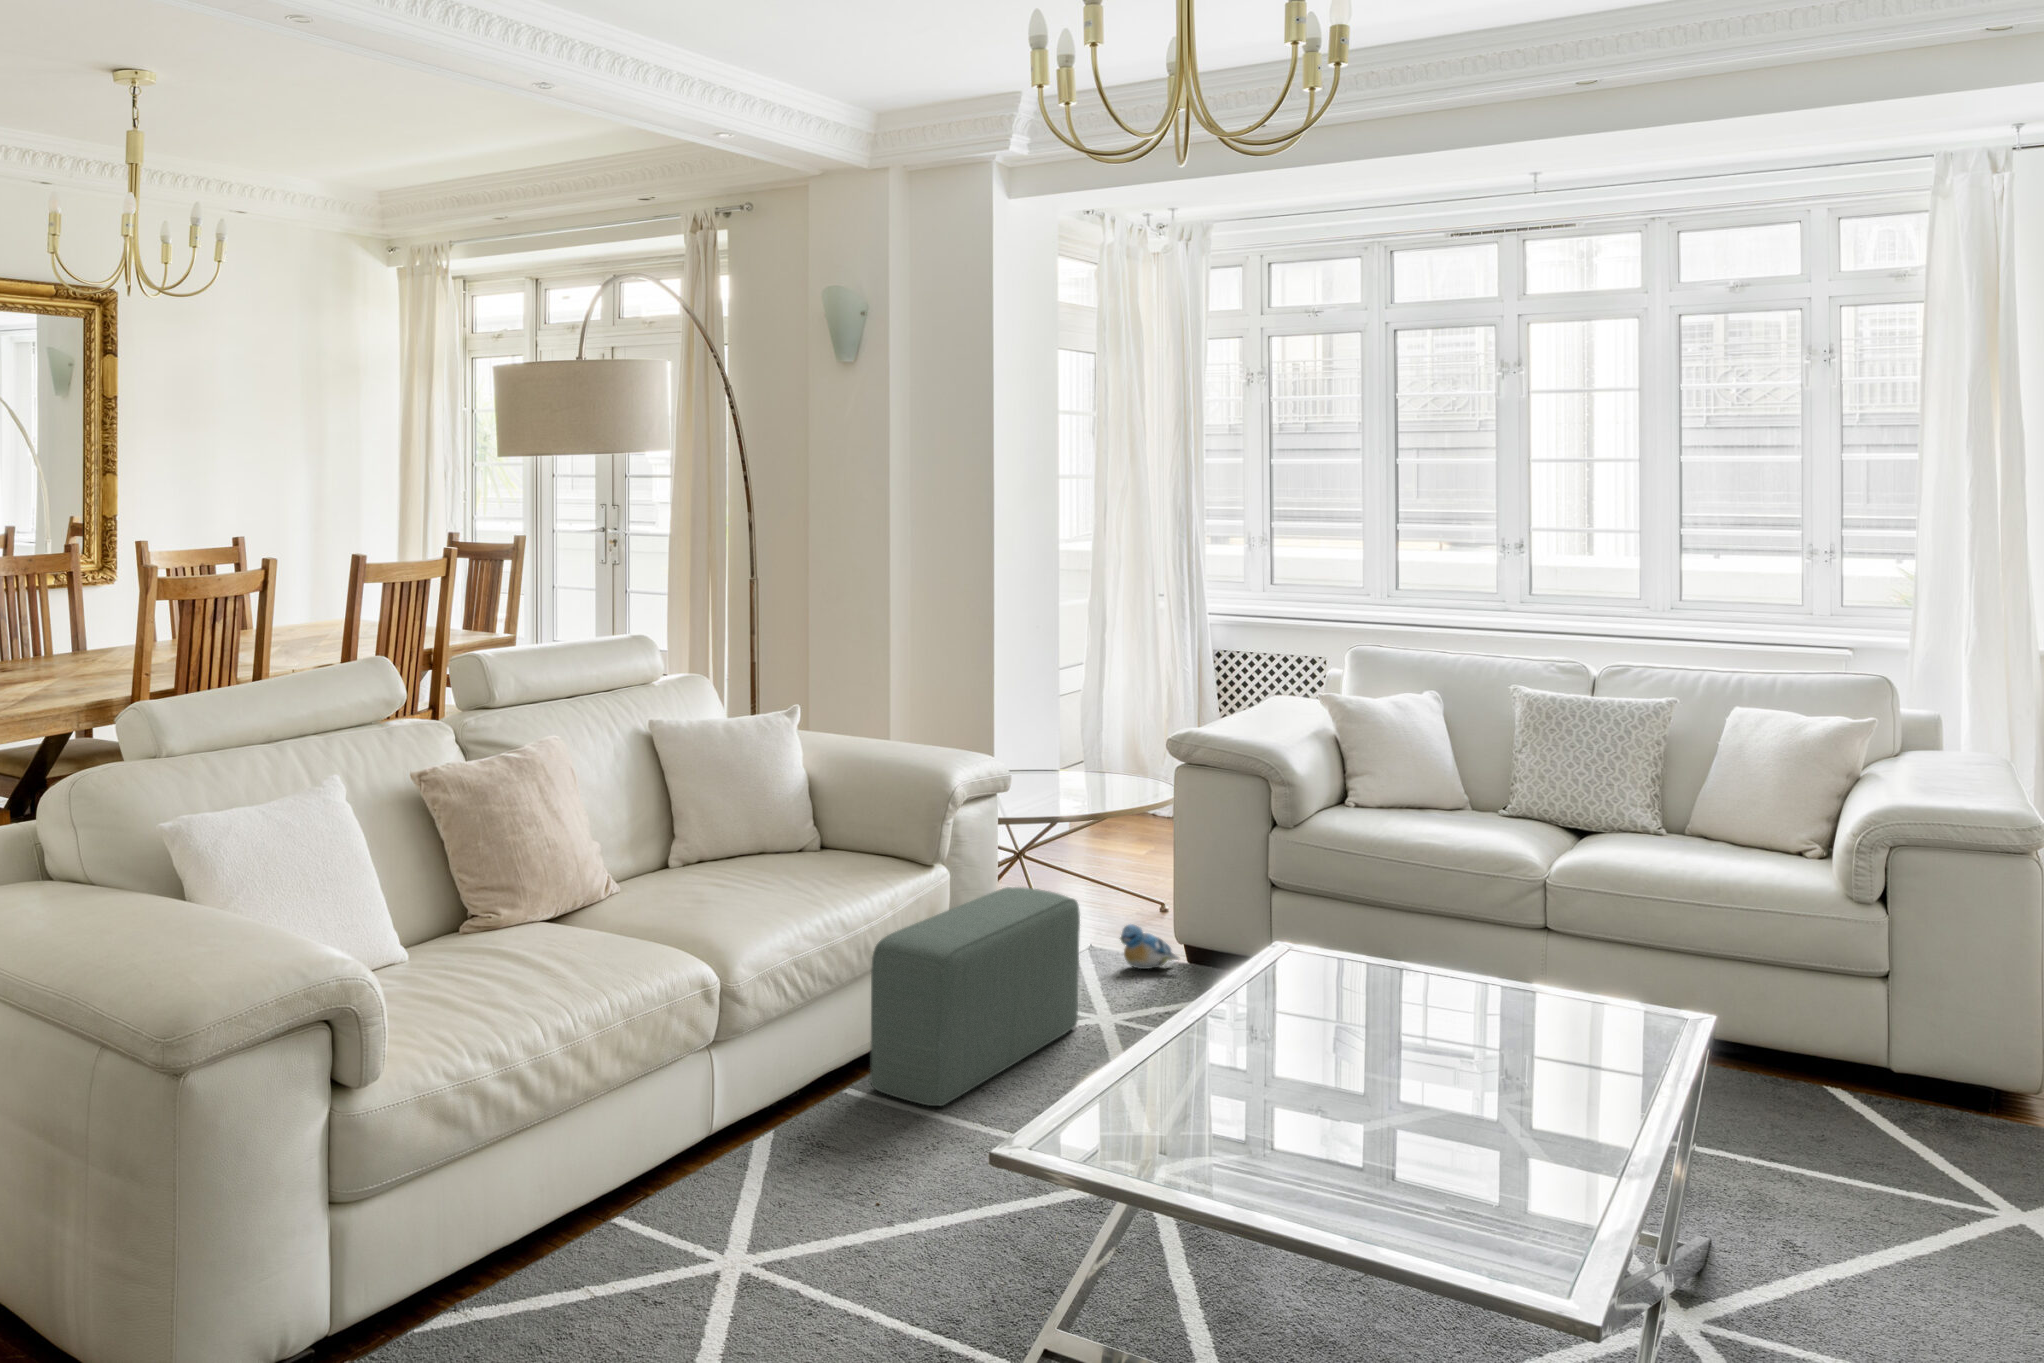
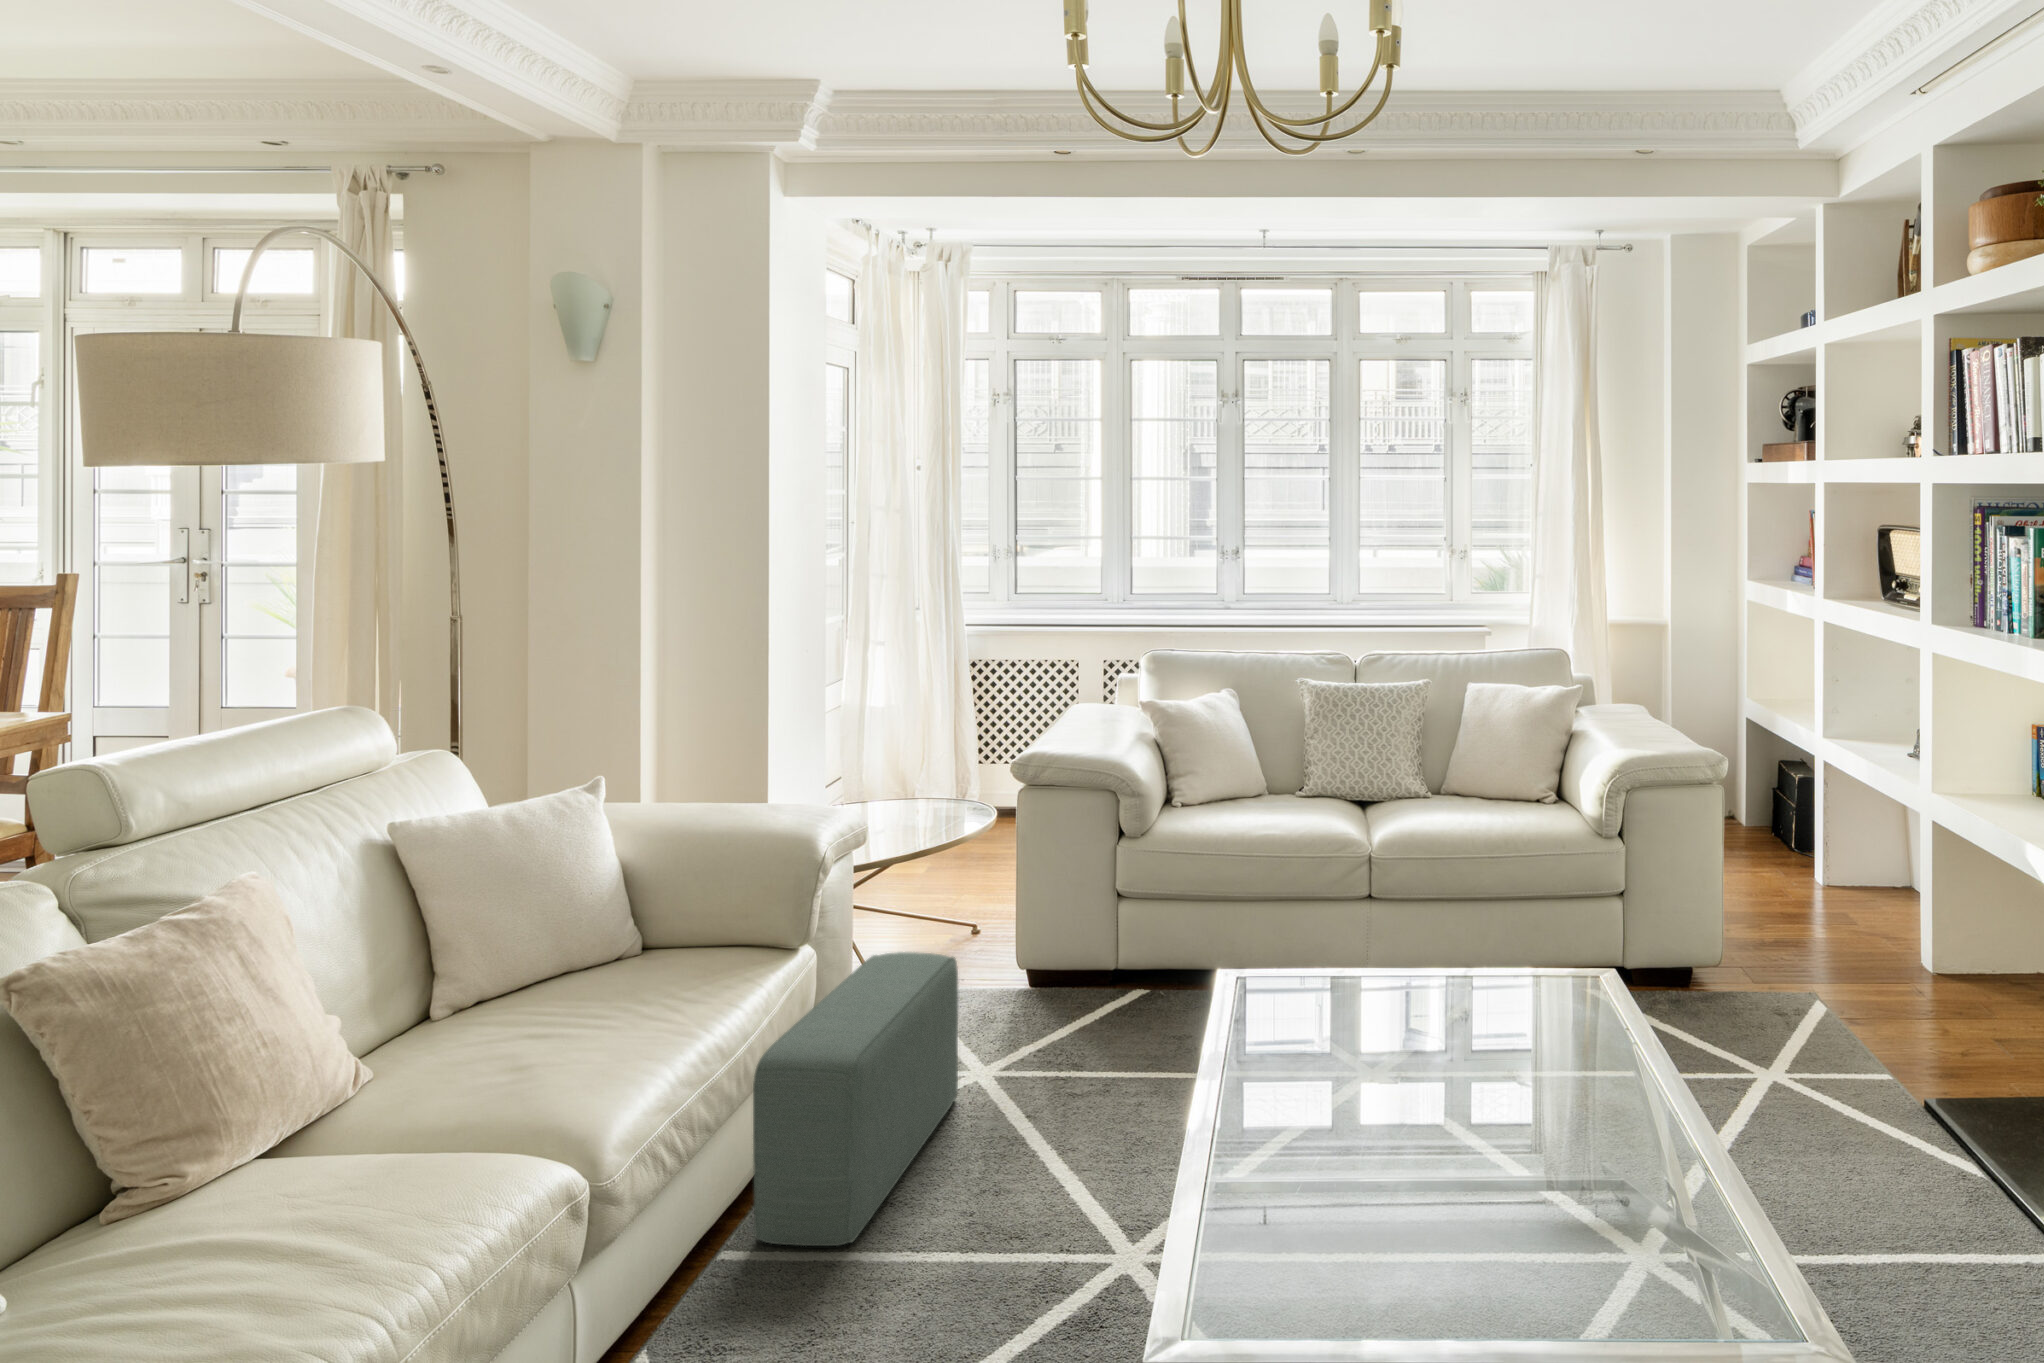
plush toy: present [1120,924,1179,969] -> none [968,965,1030,1011]

